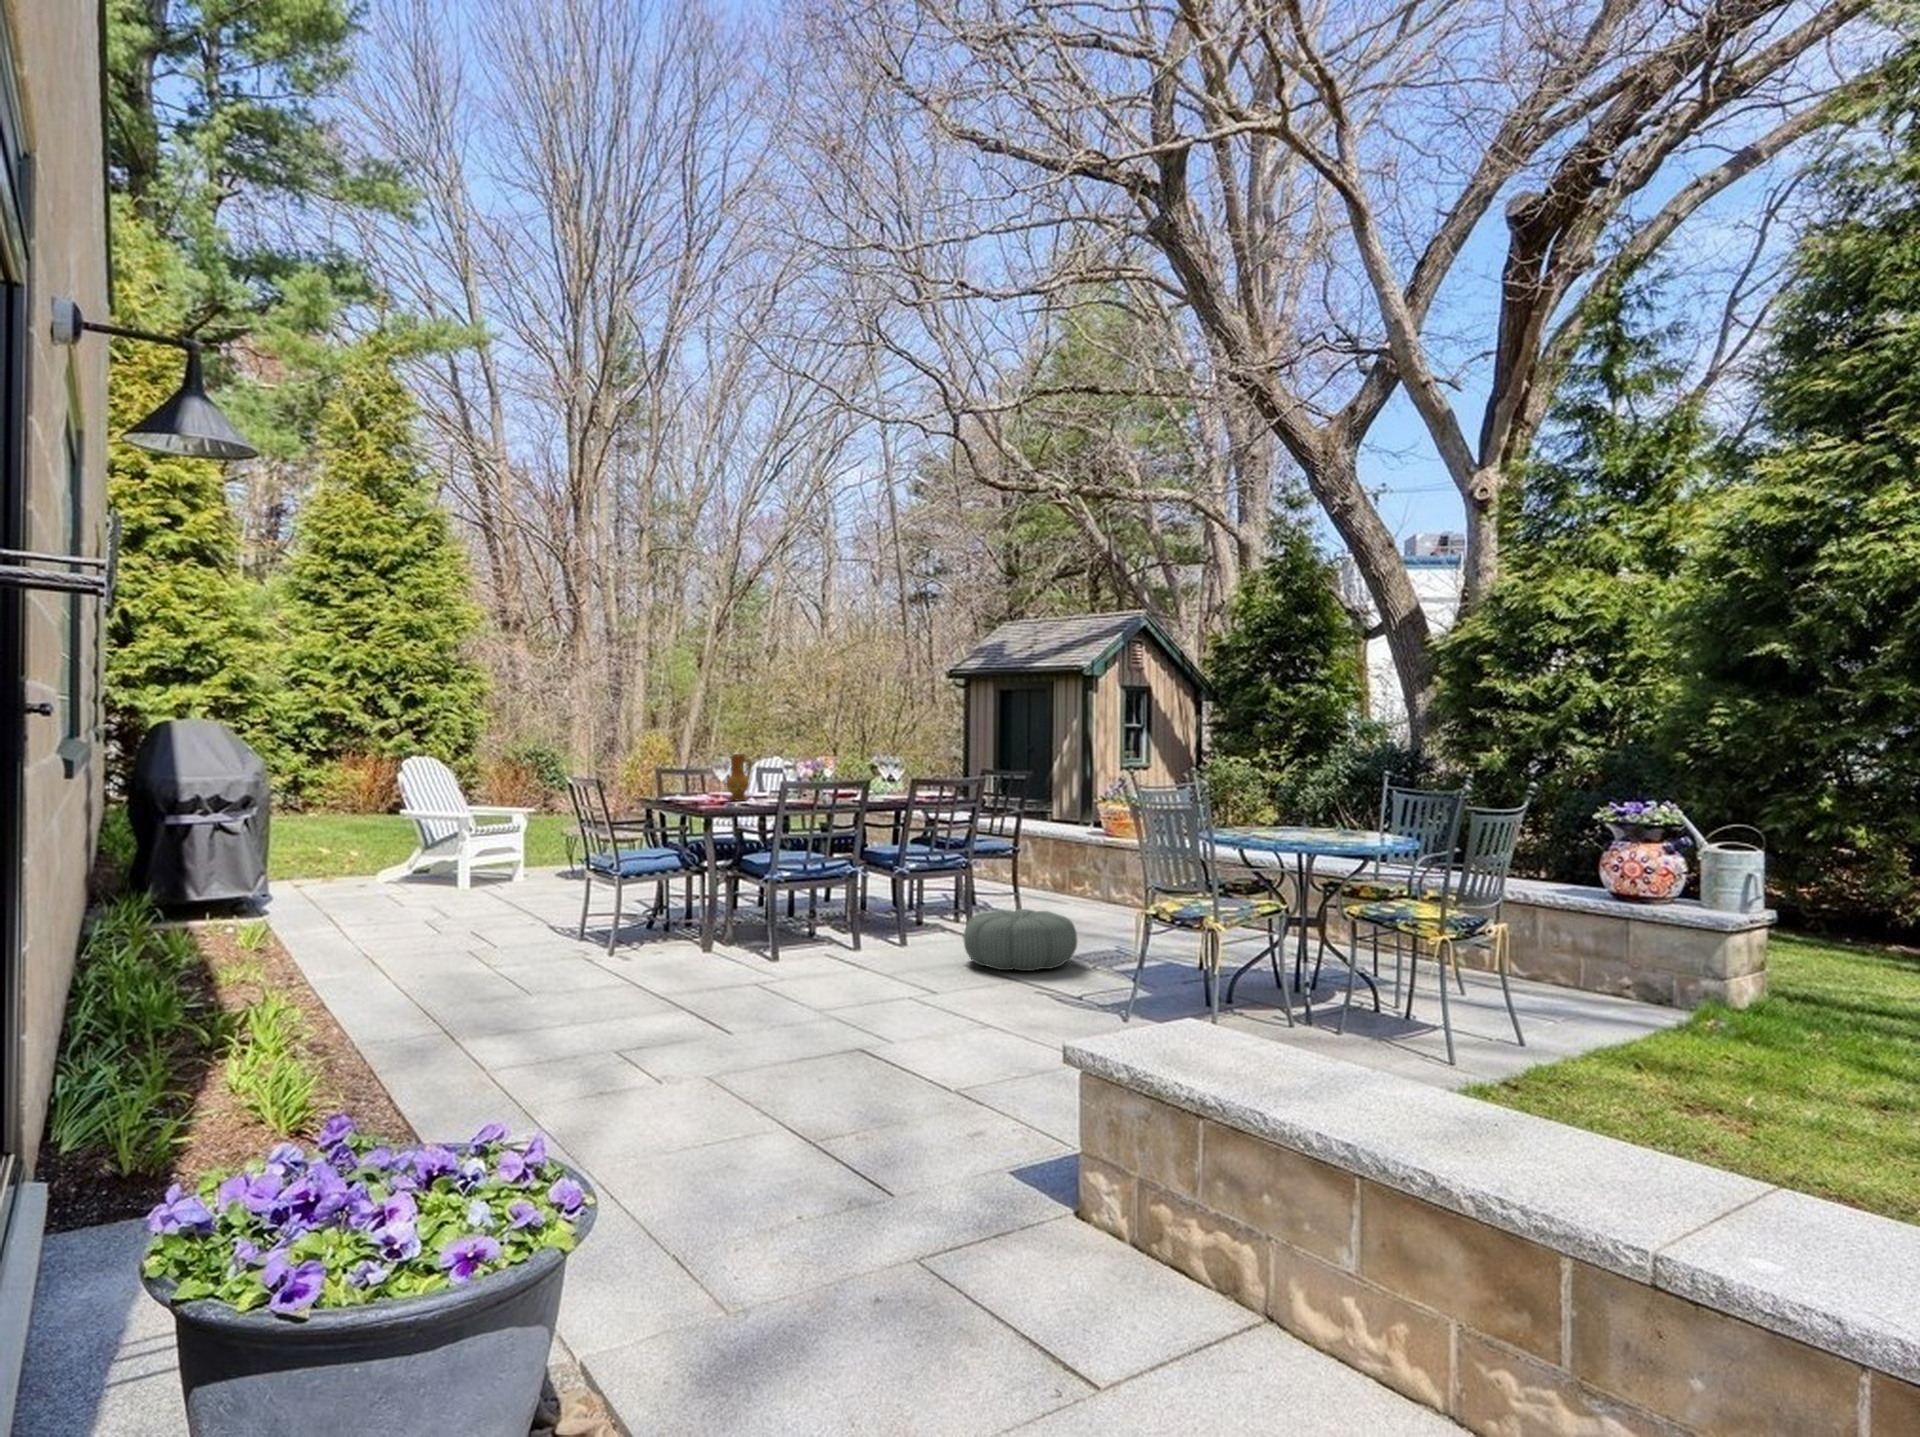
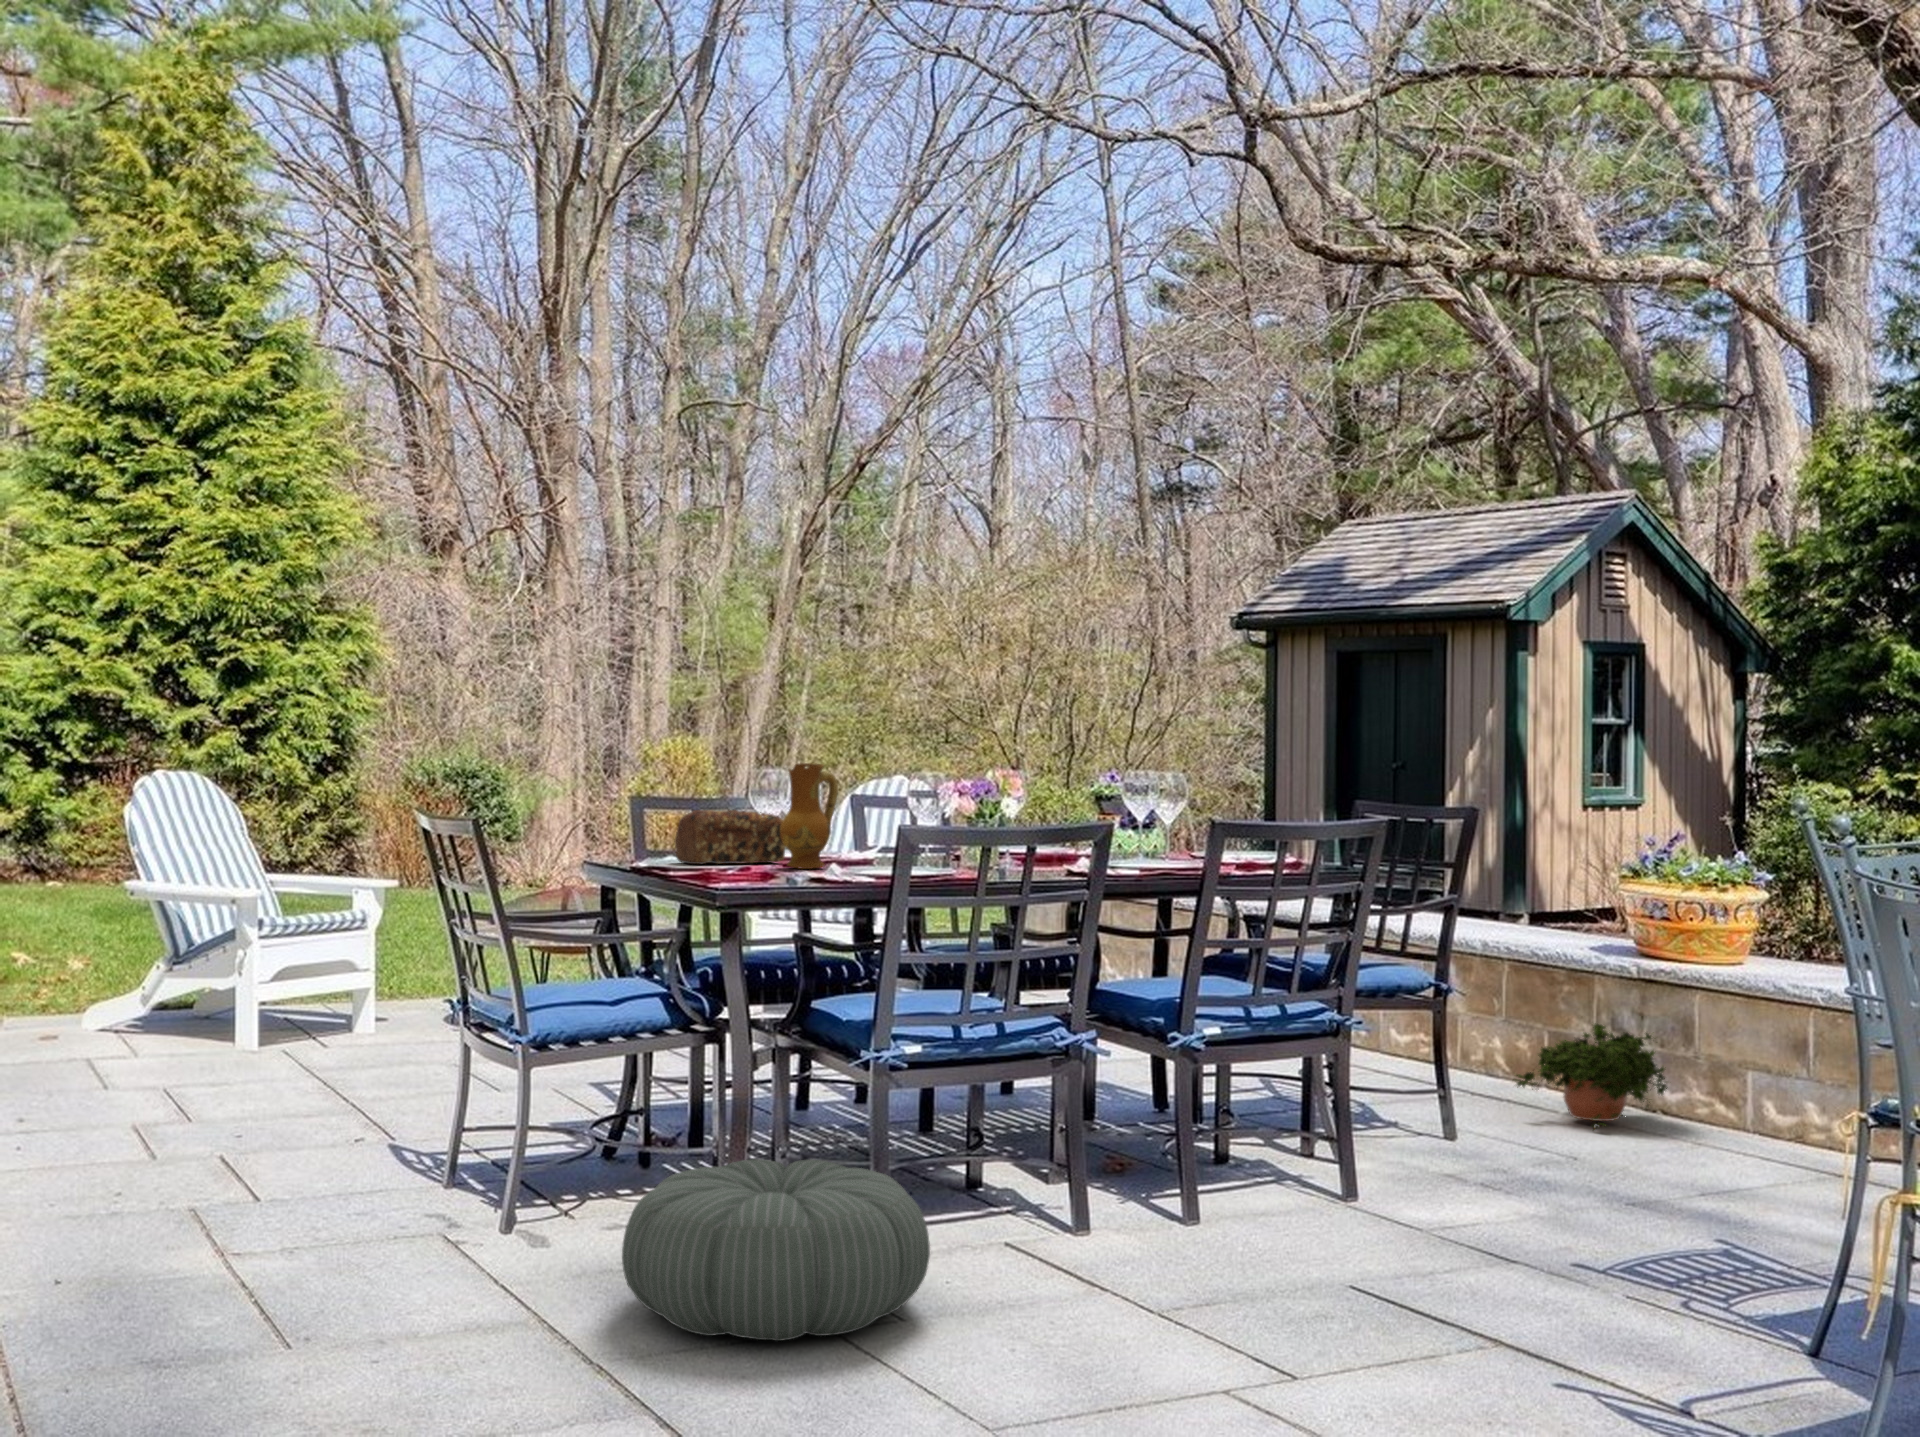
bread loaf: none [677,775,729,800] -> present [674,810,785,864]
potted plant: none [1053,863,1122,911] -> present [1516,1023,1668,1129]
pouf: present [964,909,1077,971] -> present [622,1159,930,1341]

